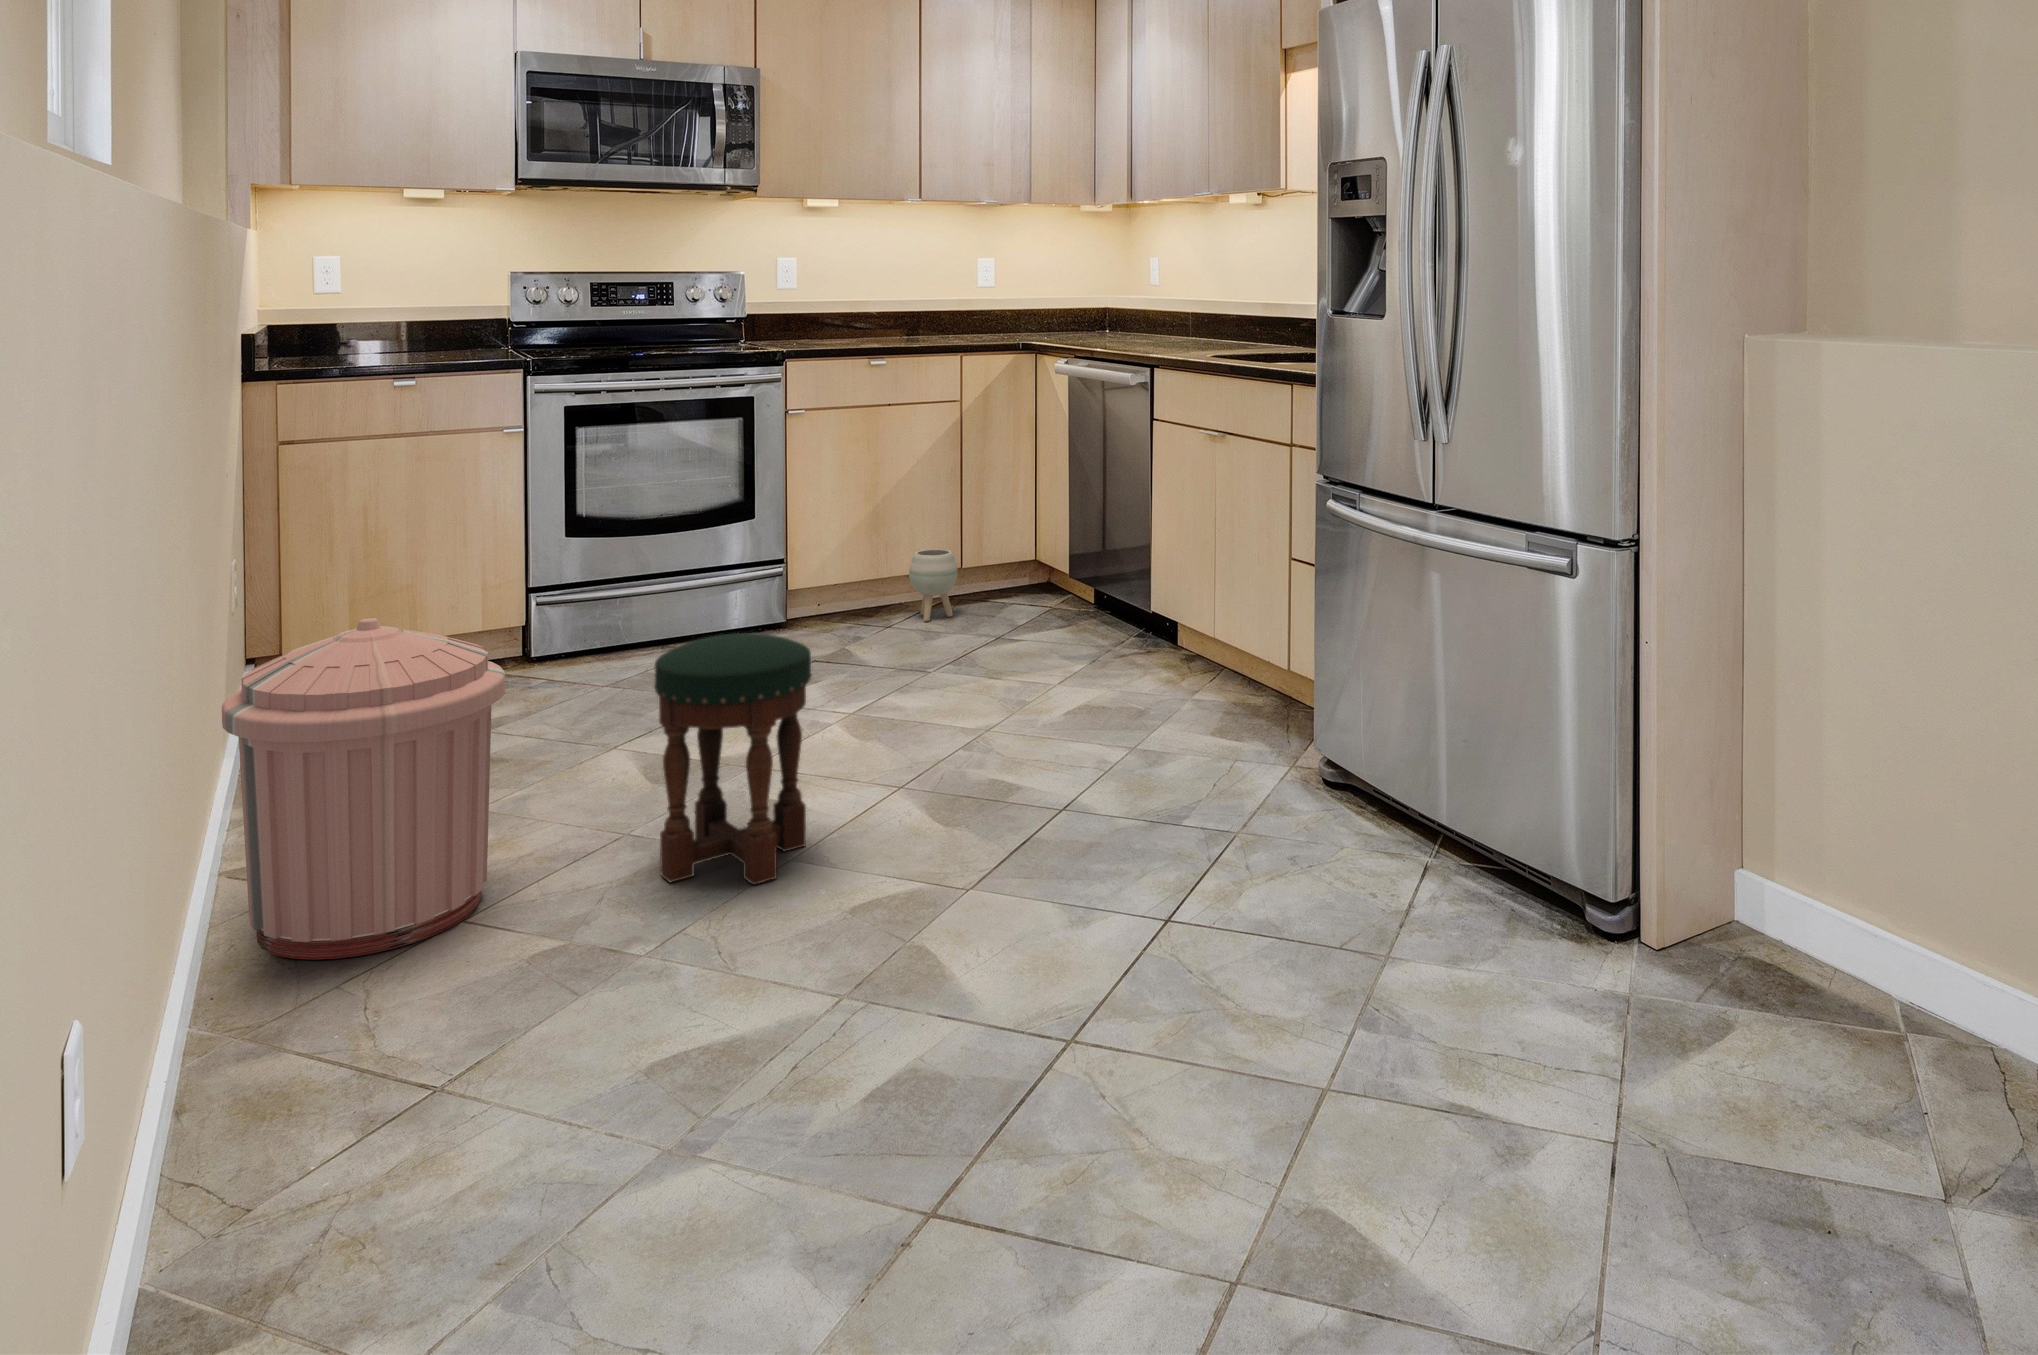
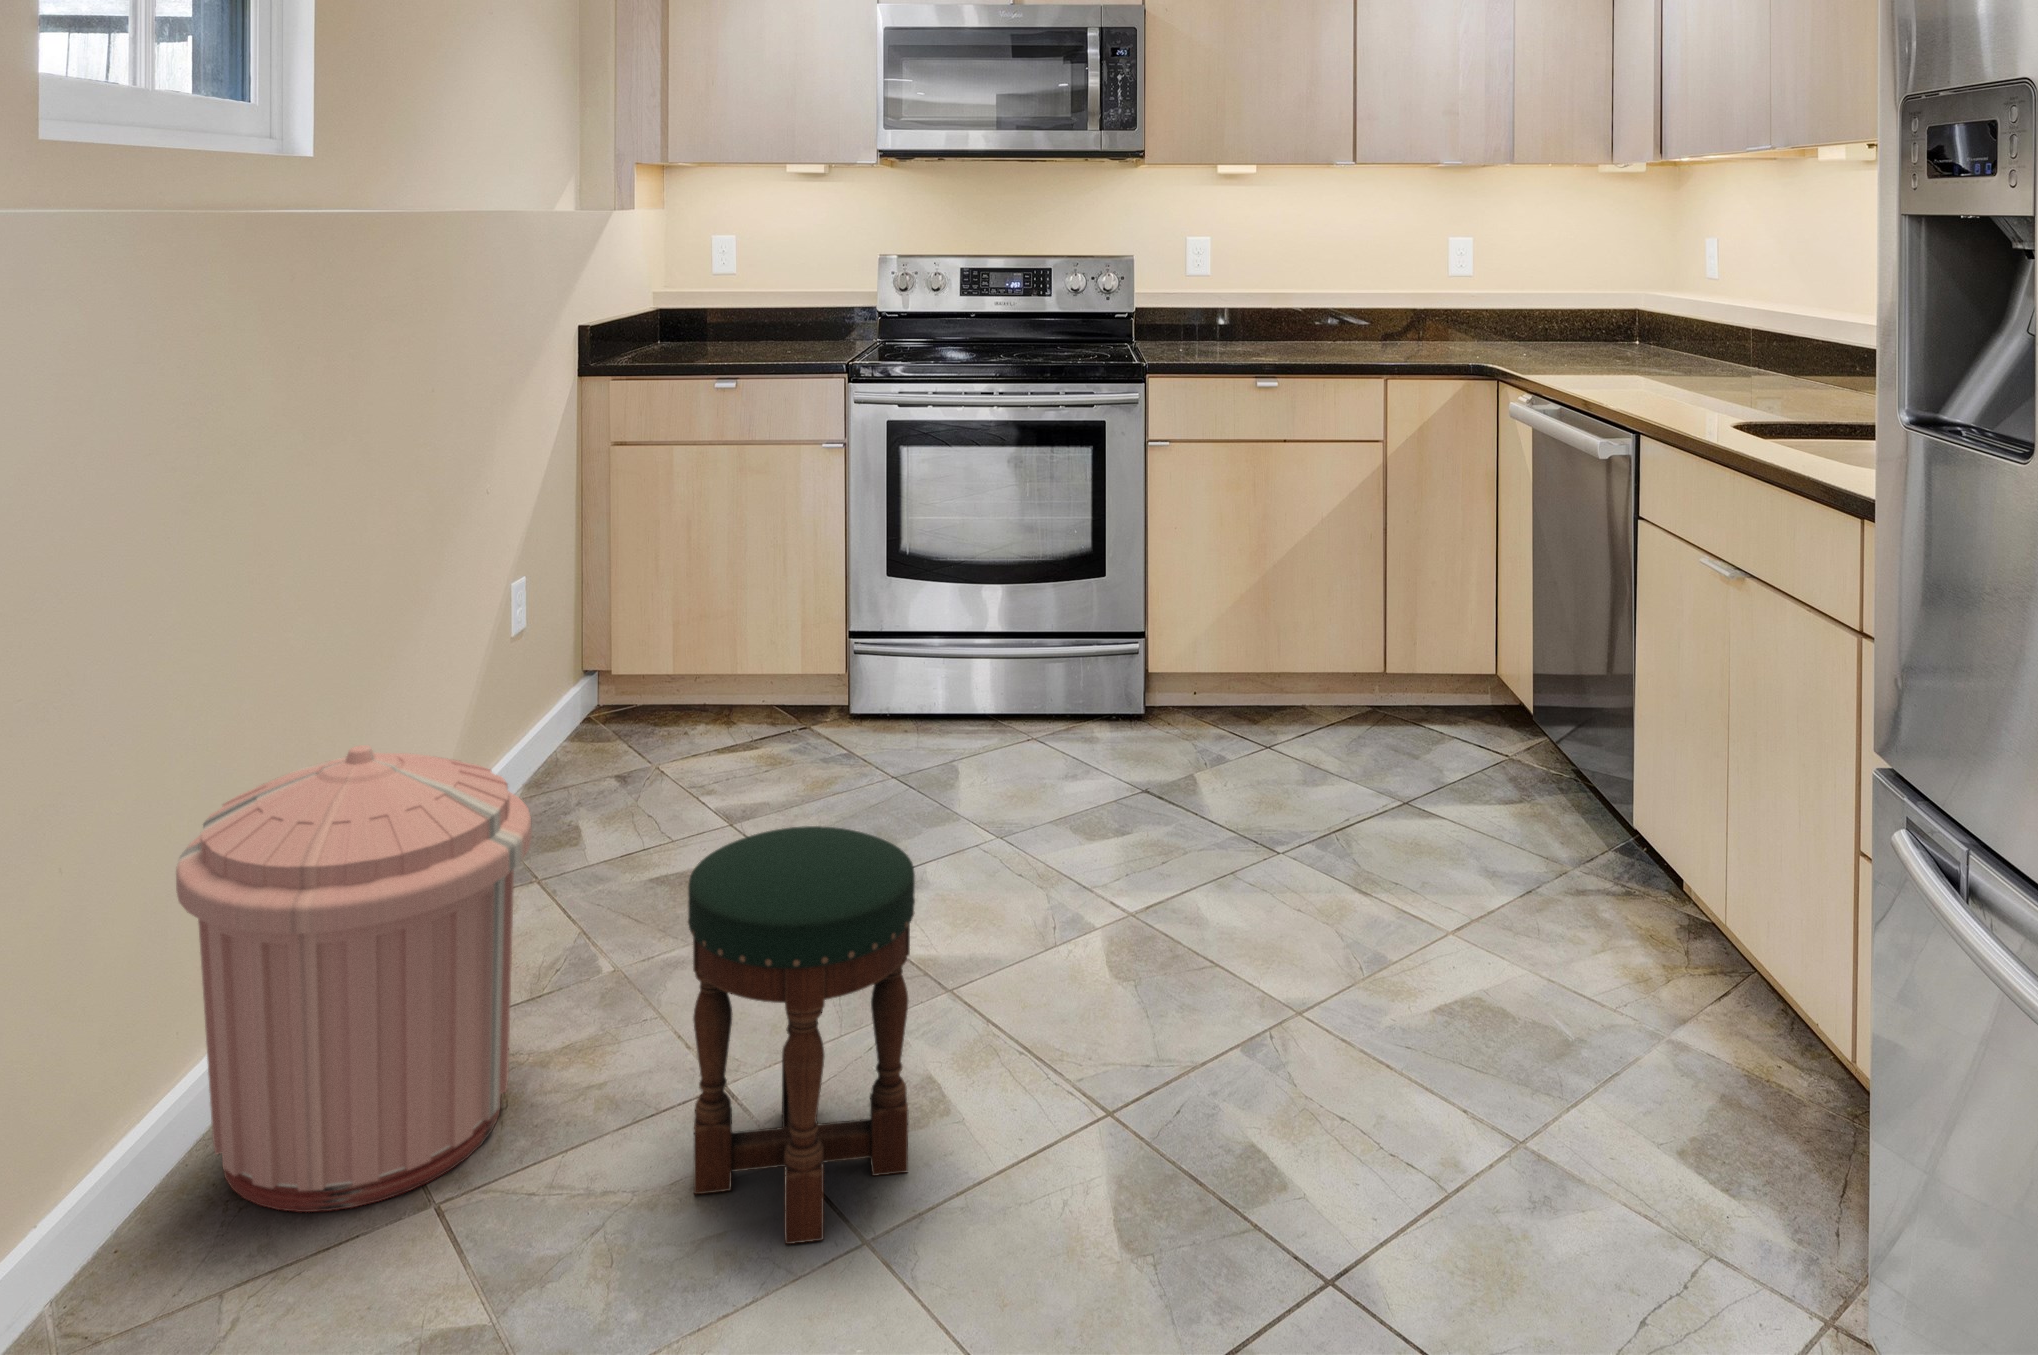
planter: present [909,549,957,621] -> none [1300,638,1365,736]

